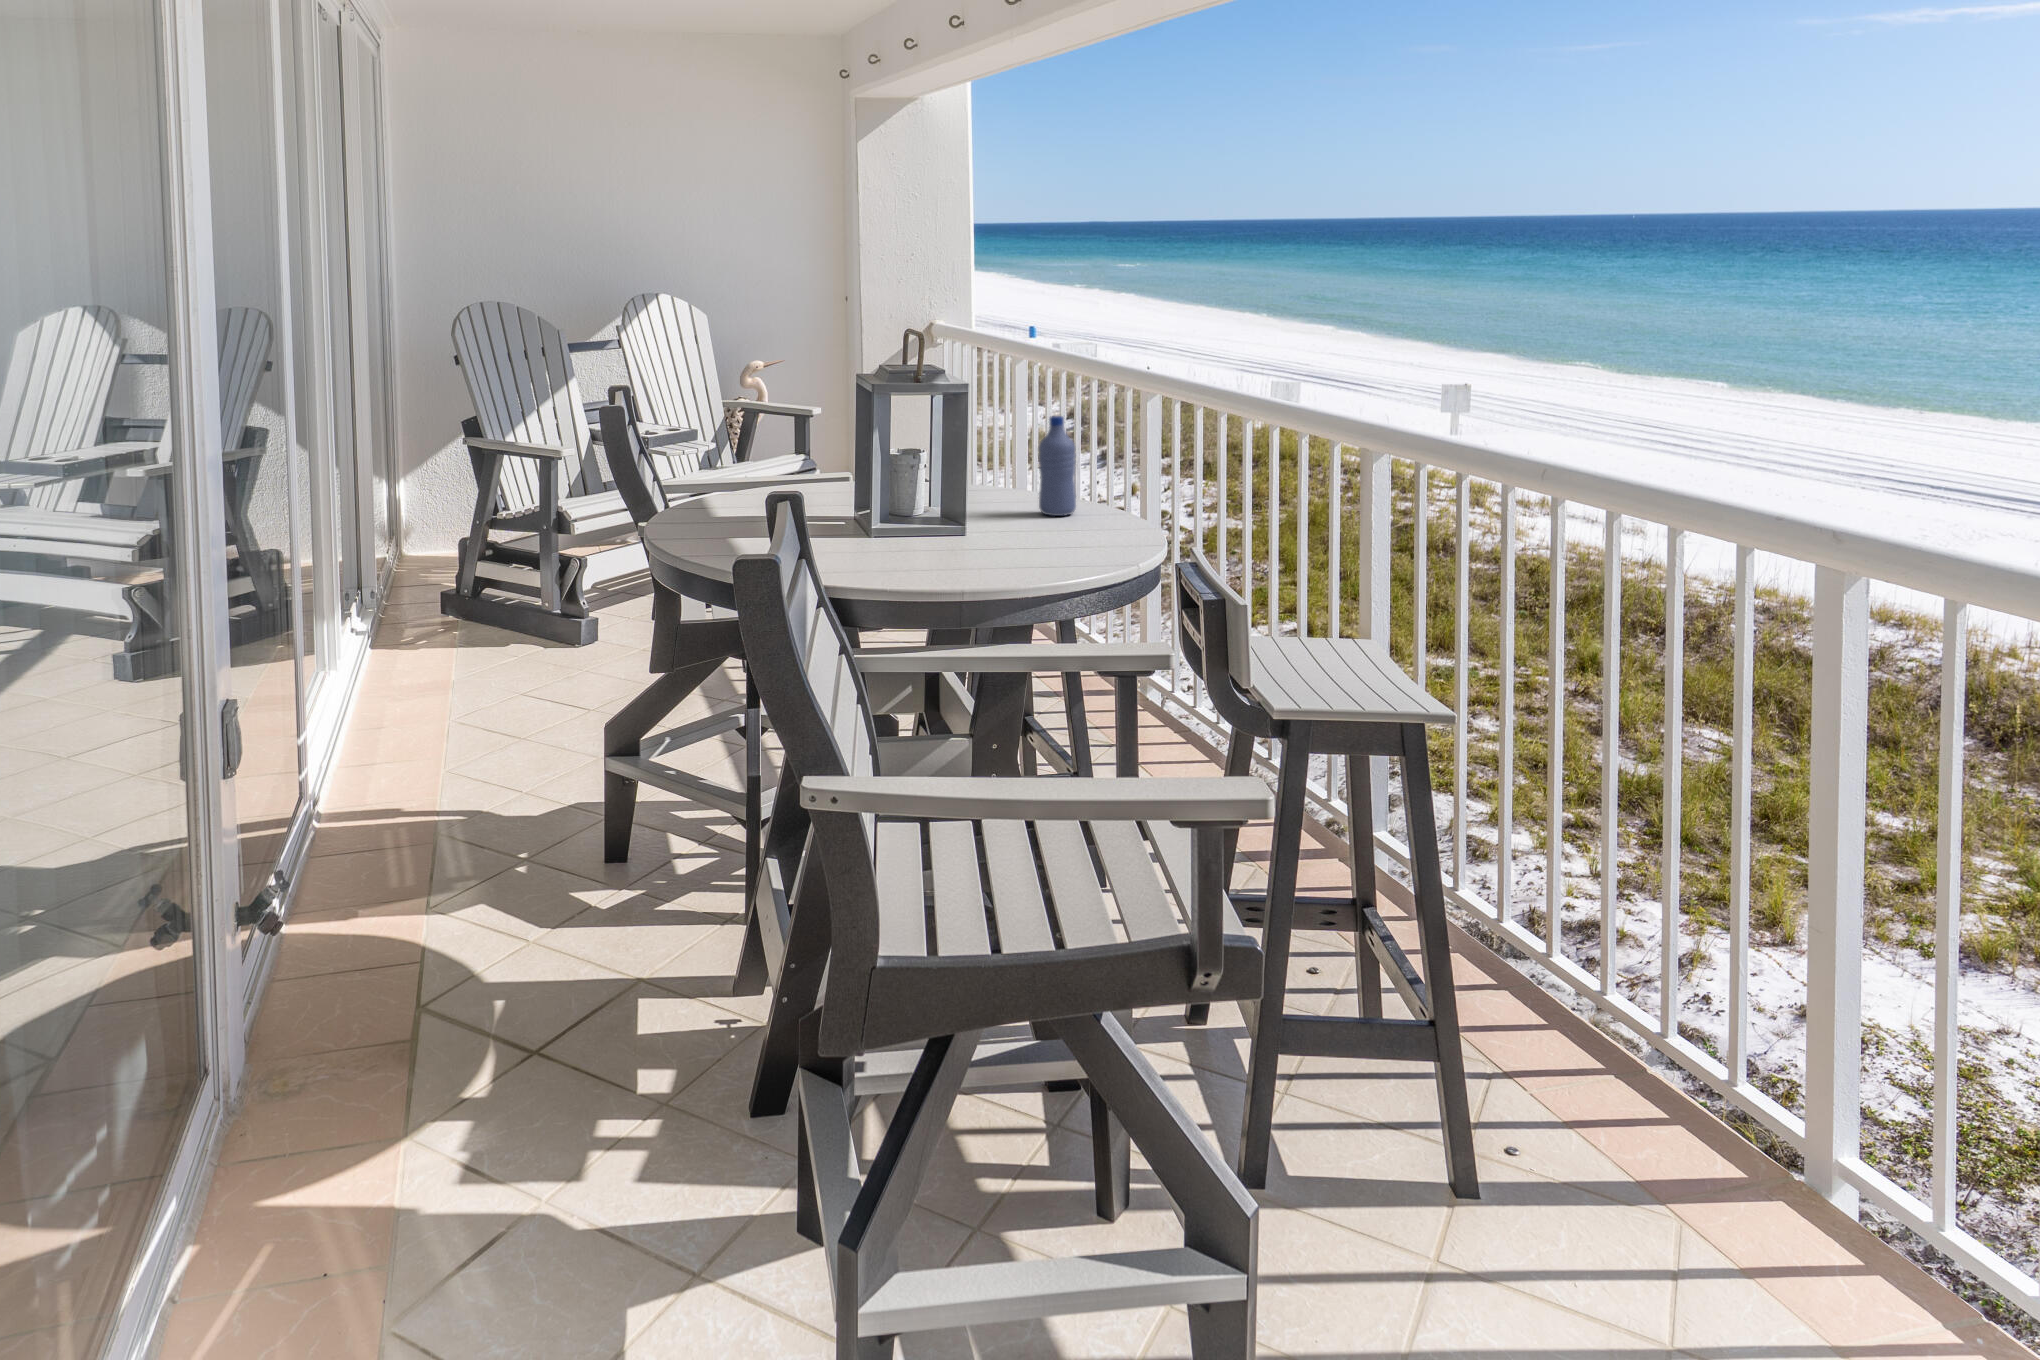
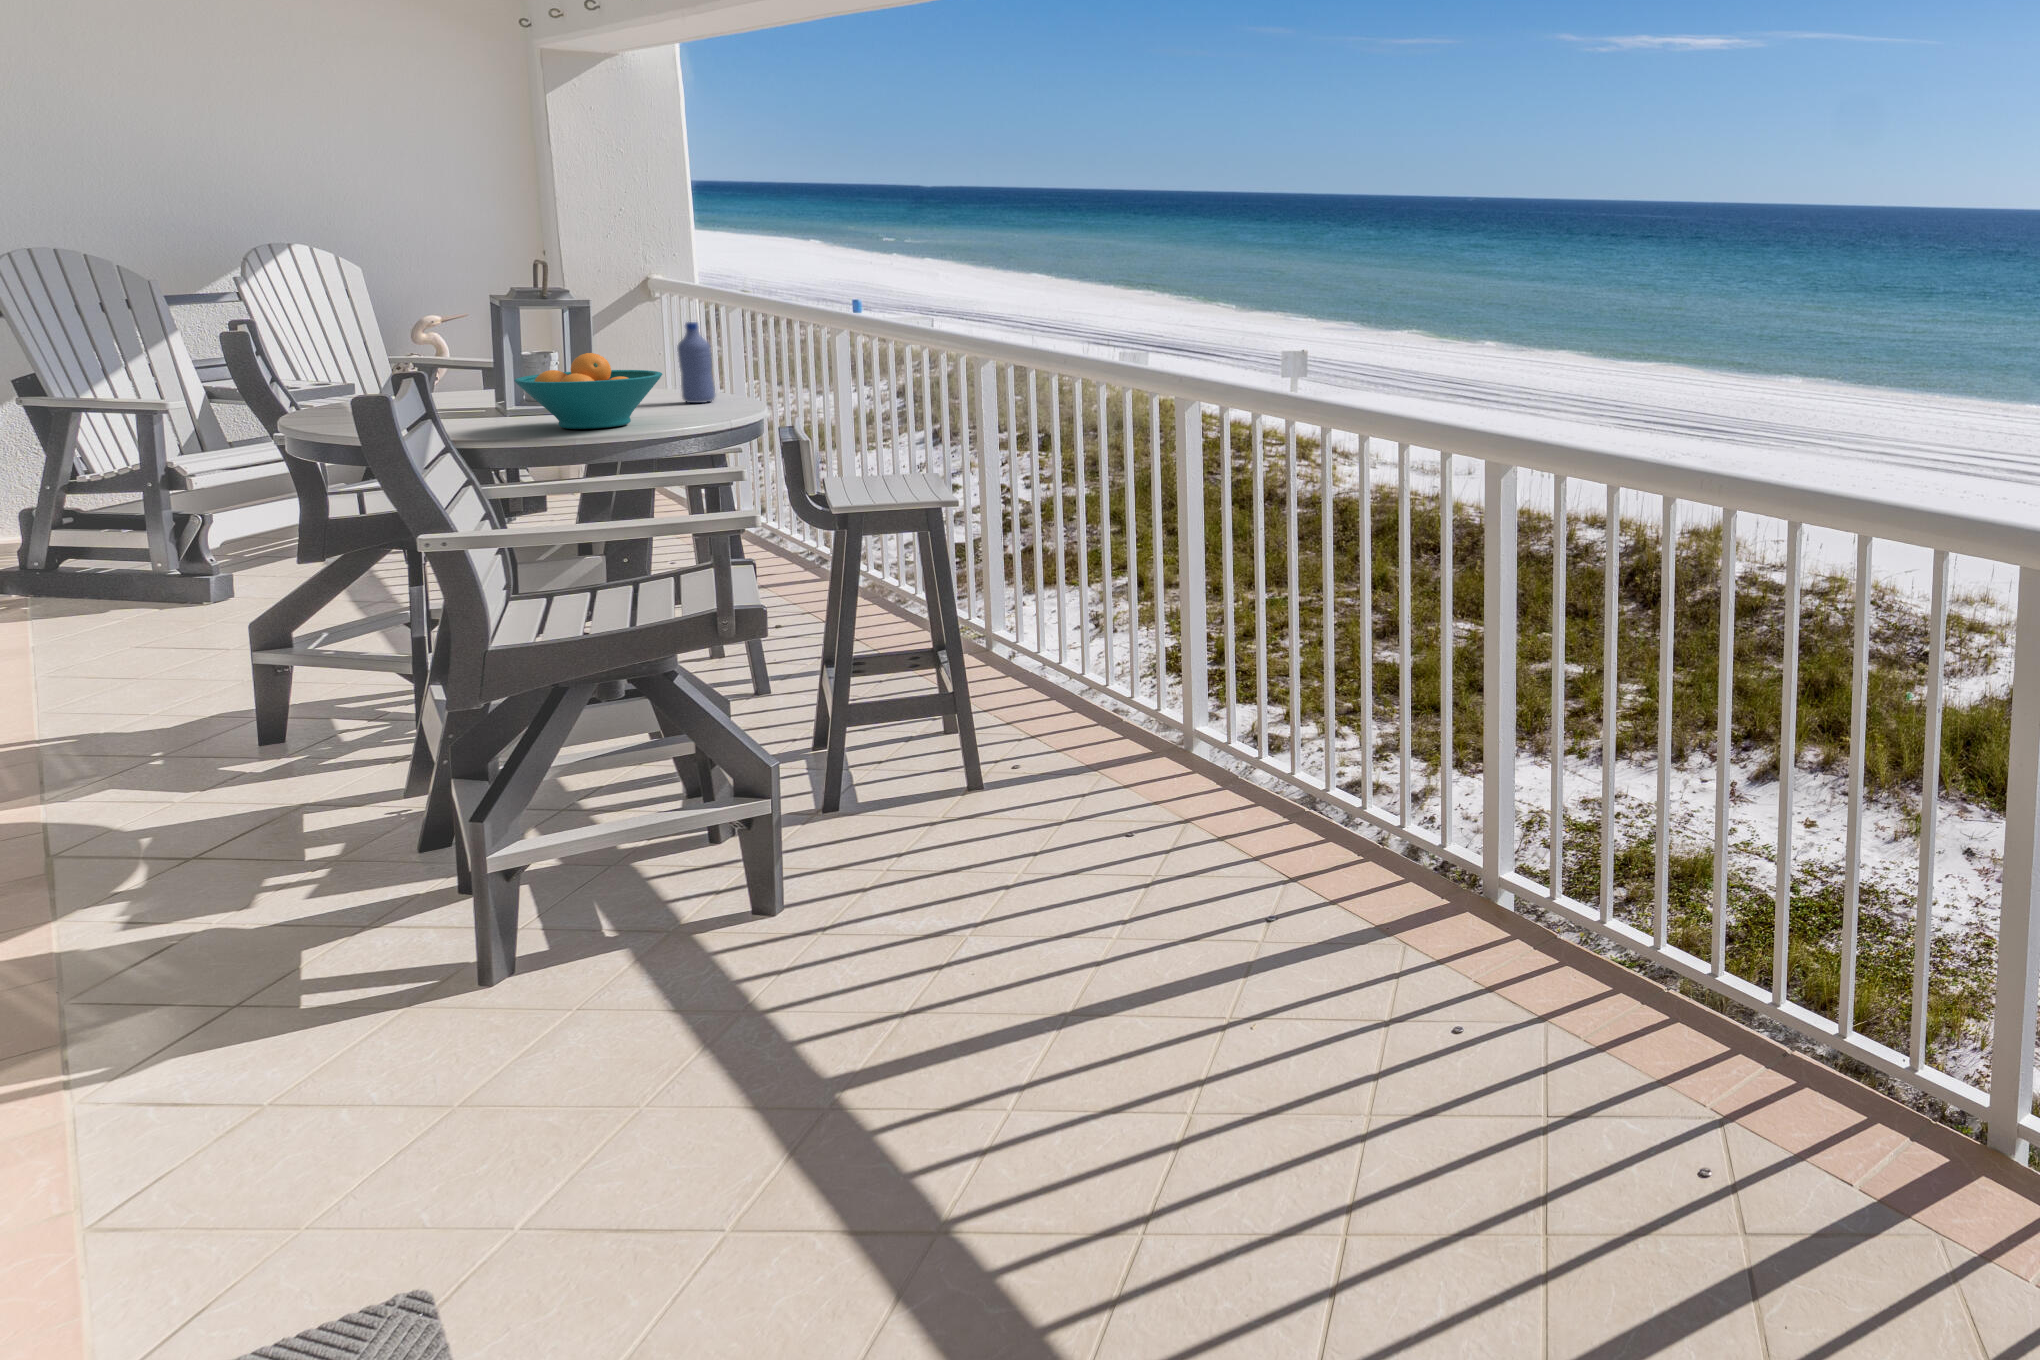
fruit bowl: none [882,465,1039,560] -> present [514,353,662,429]

